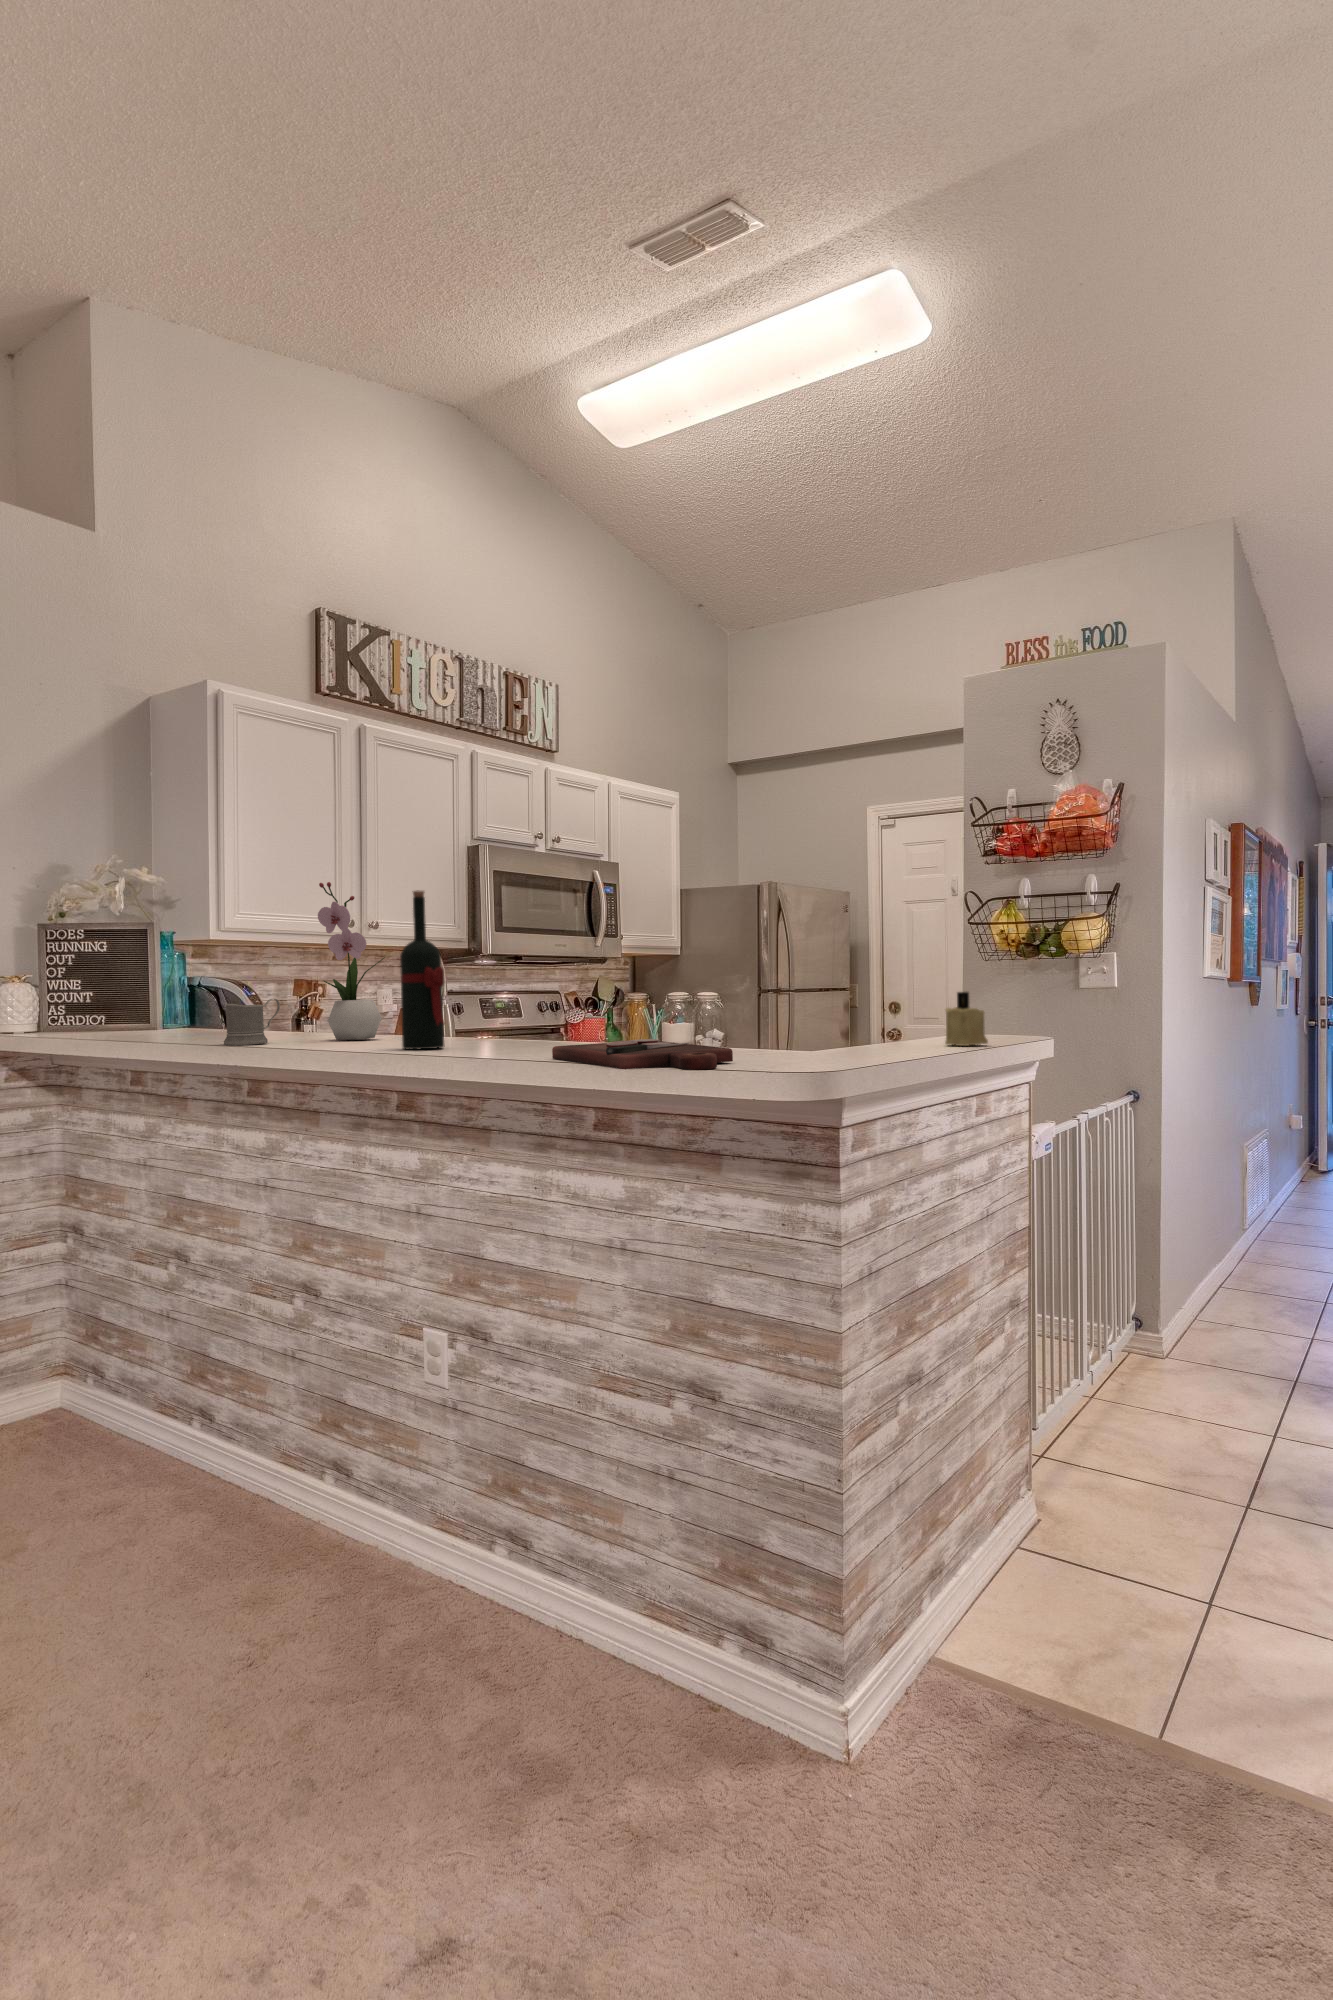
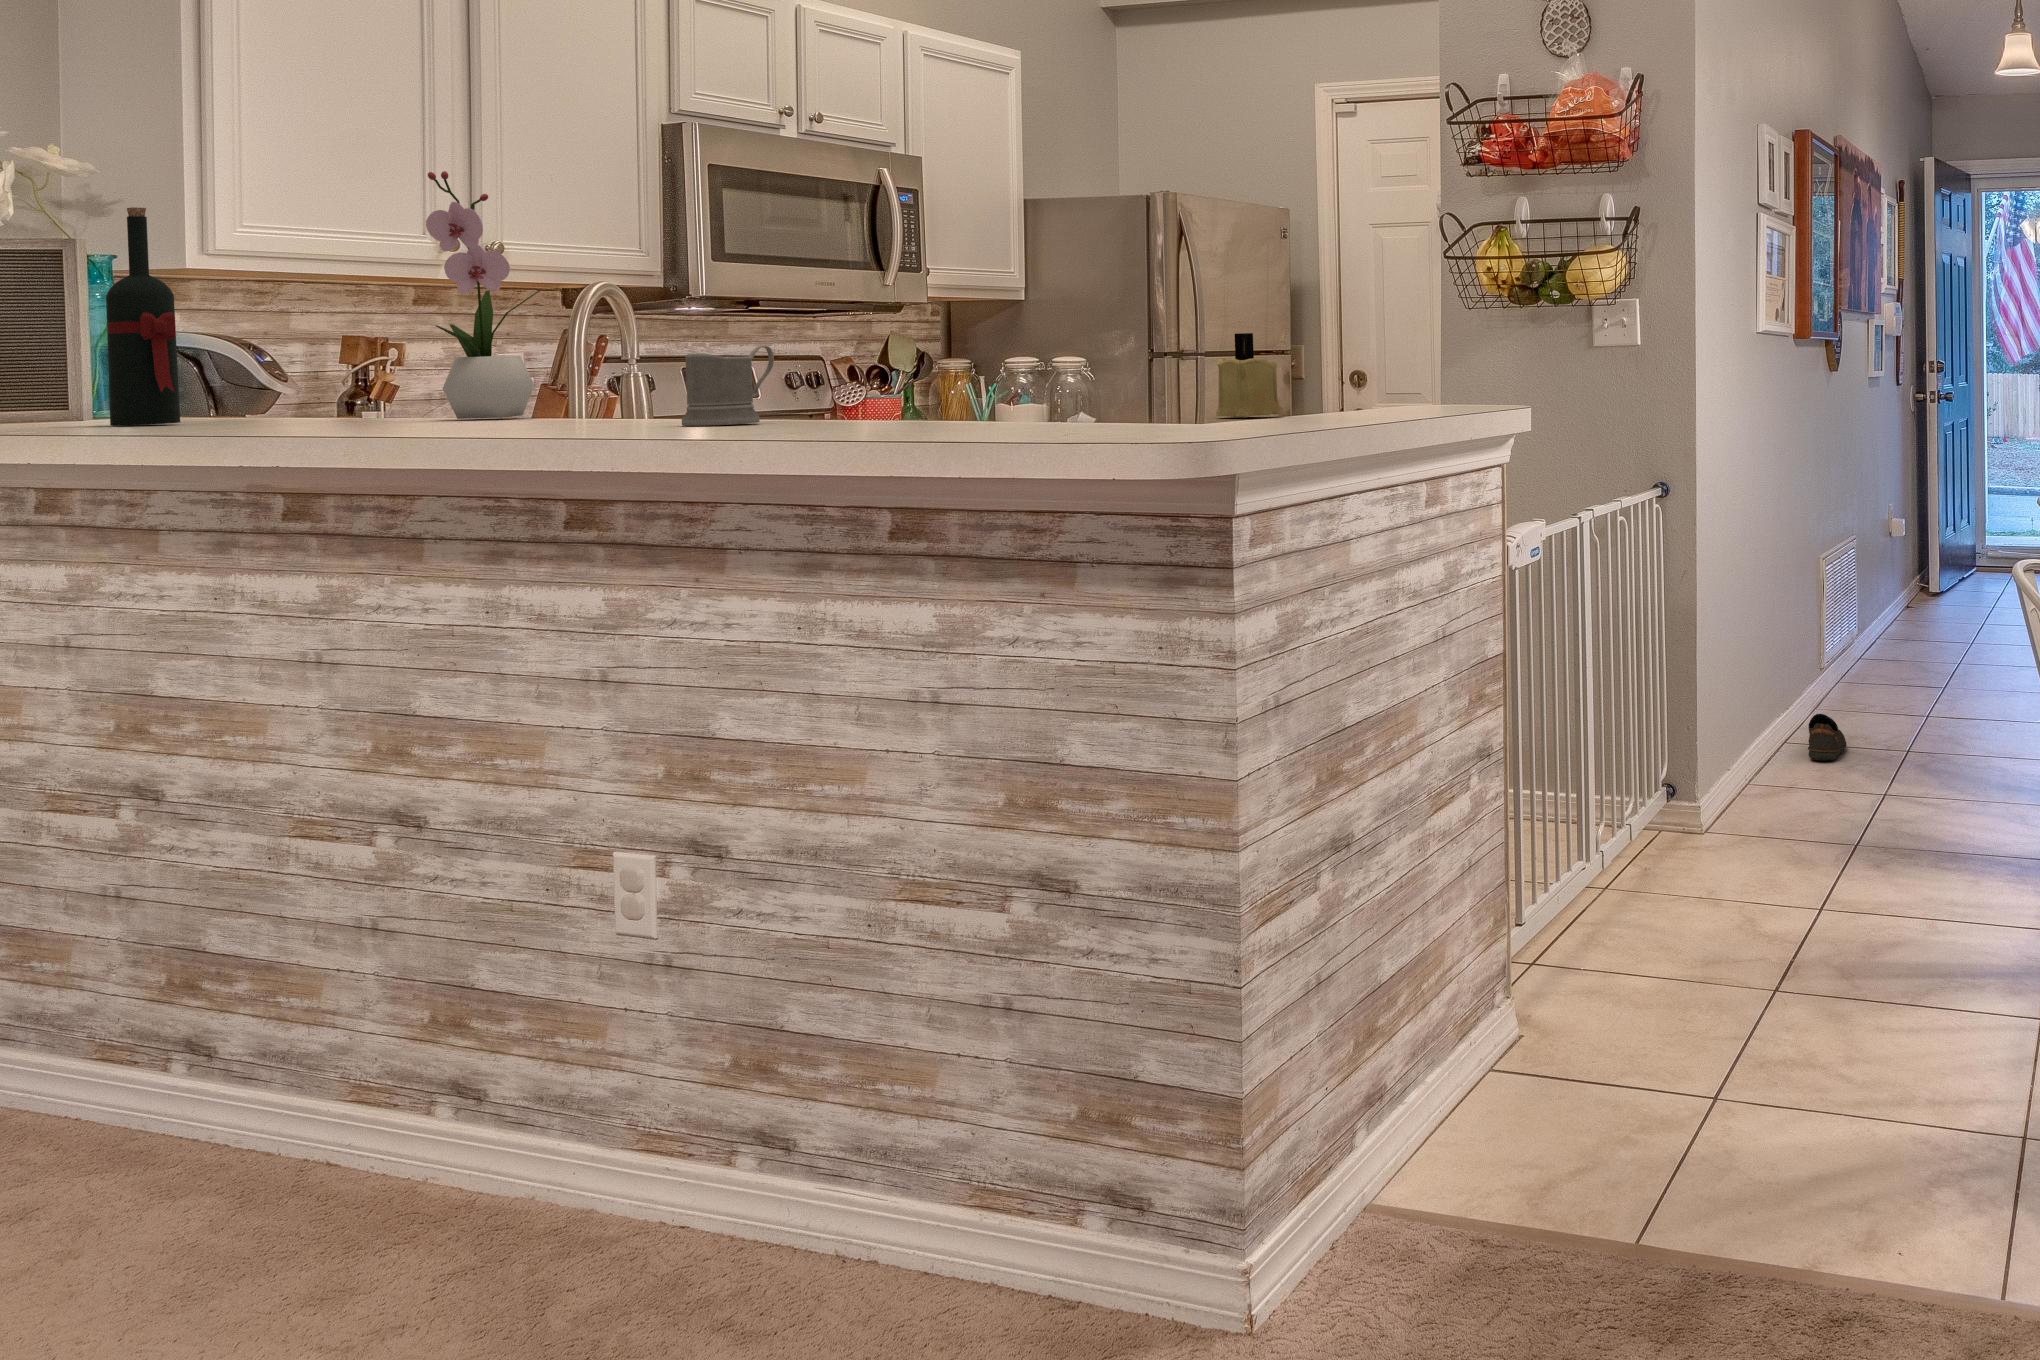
wine bottle: present [400,890,444,1050] -> present [106,207,180,426]
candle: present [945,992,988,1046] -> present [1216,333,1283,417]
mug: present [224,999,280,1045] -> present [682,346,774,426]
cutting board: present [552,1039,733,1069] -> none [826,398,1089,432]
shoe: none [1237,1256,1267,1291] -> present [1808,714,1847,760]

